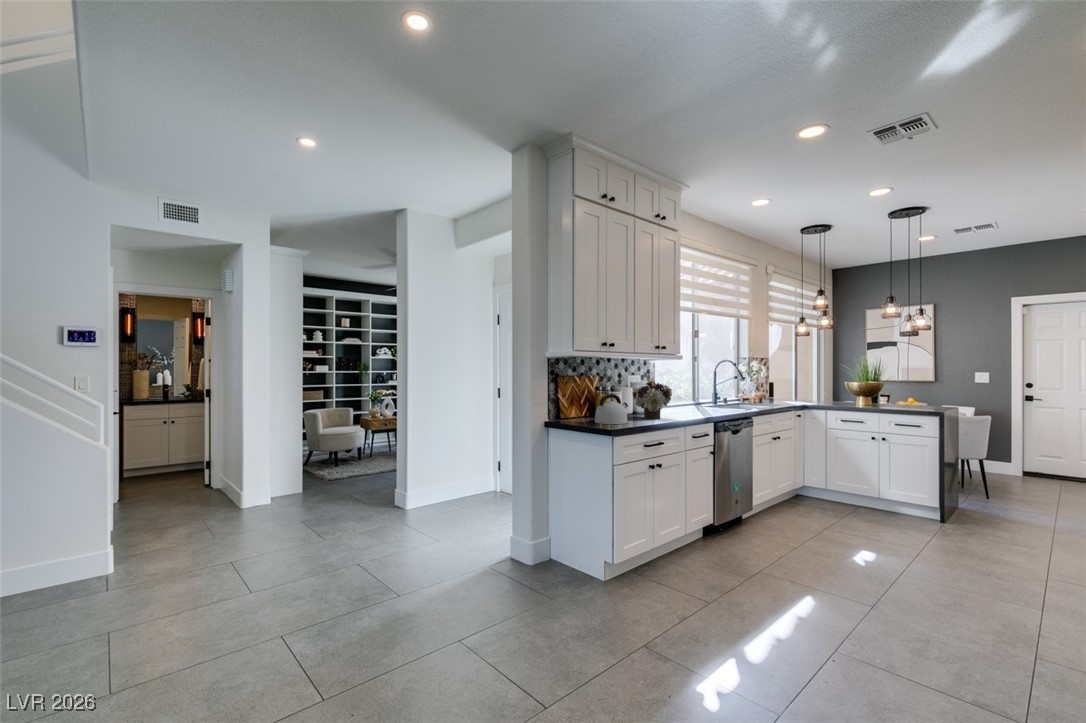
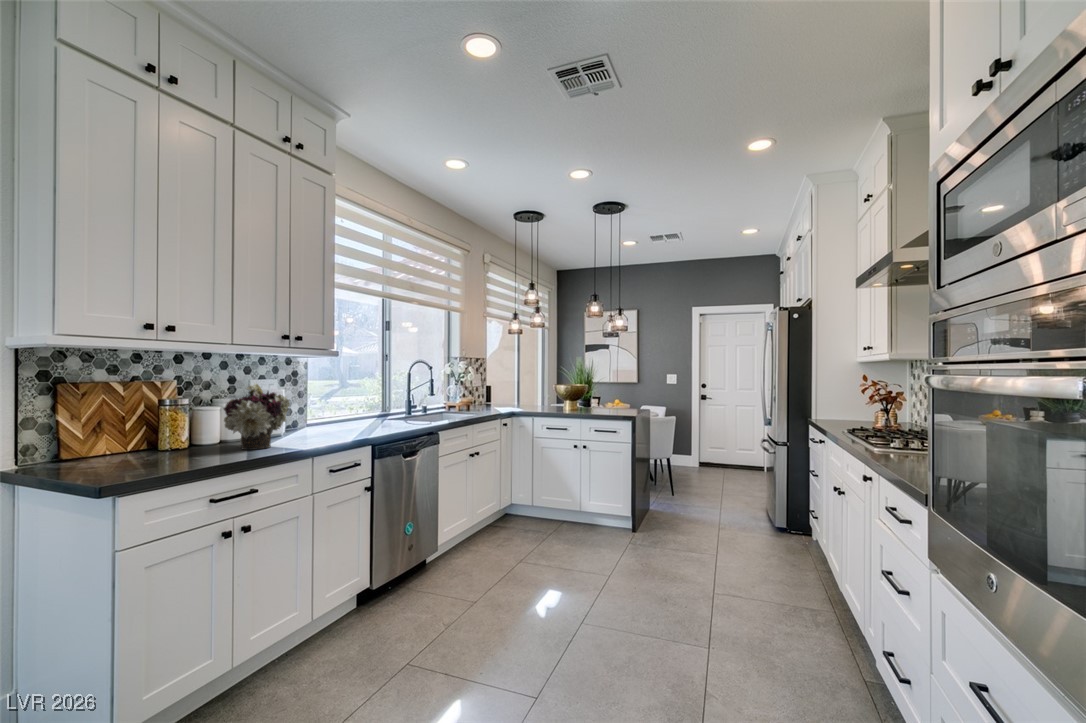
kettle: present [595,394,628,424] -> none [102,414,186,471]

